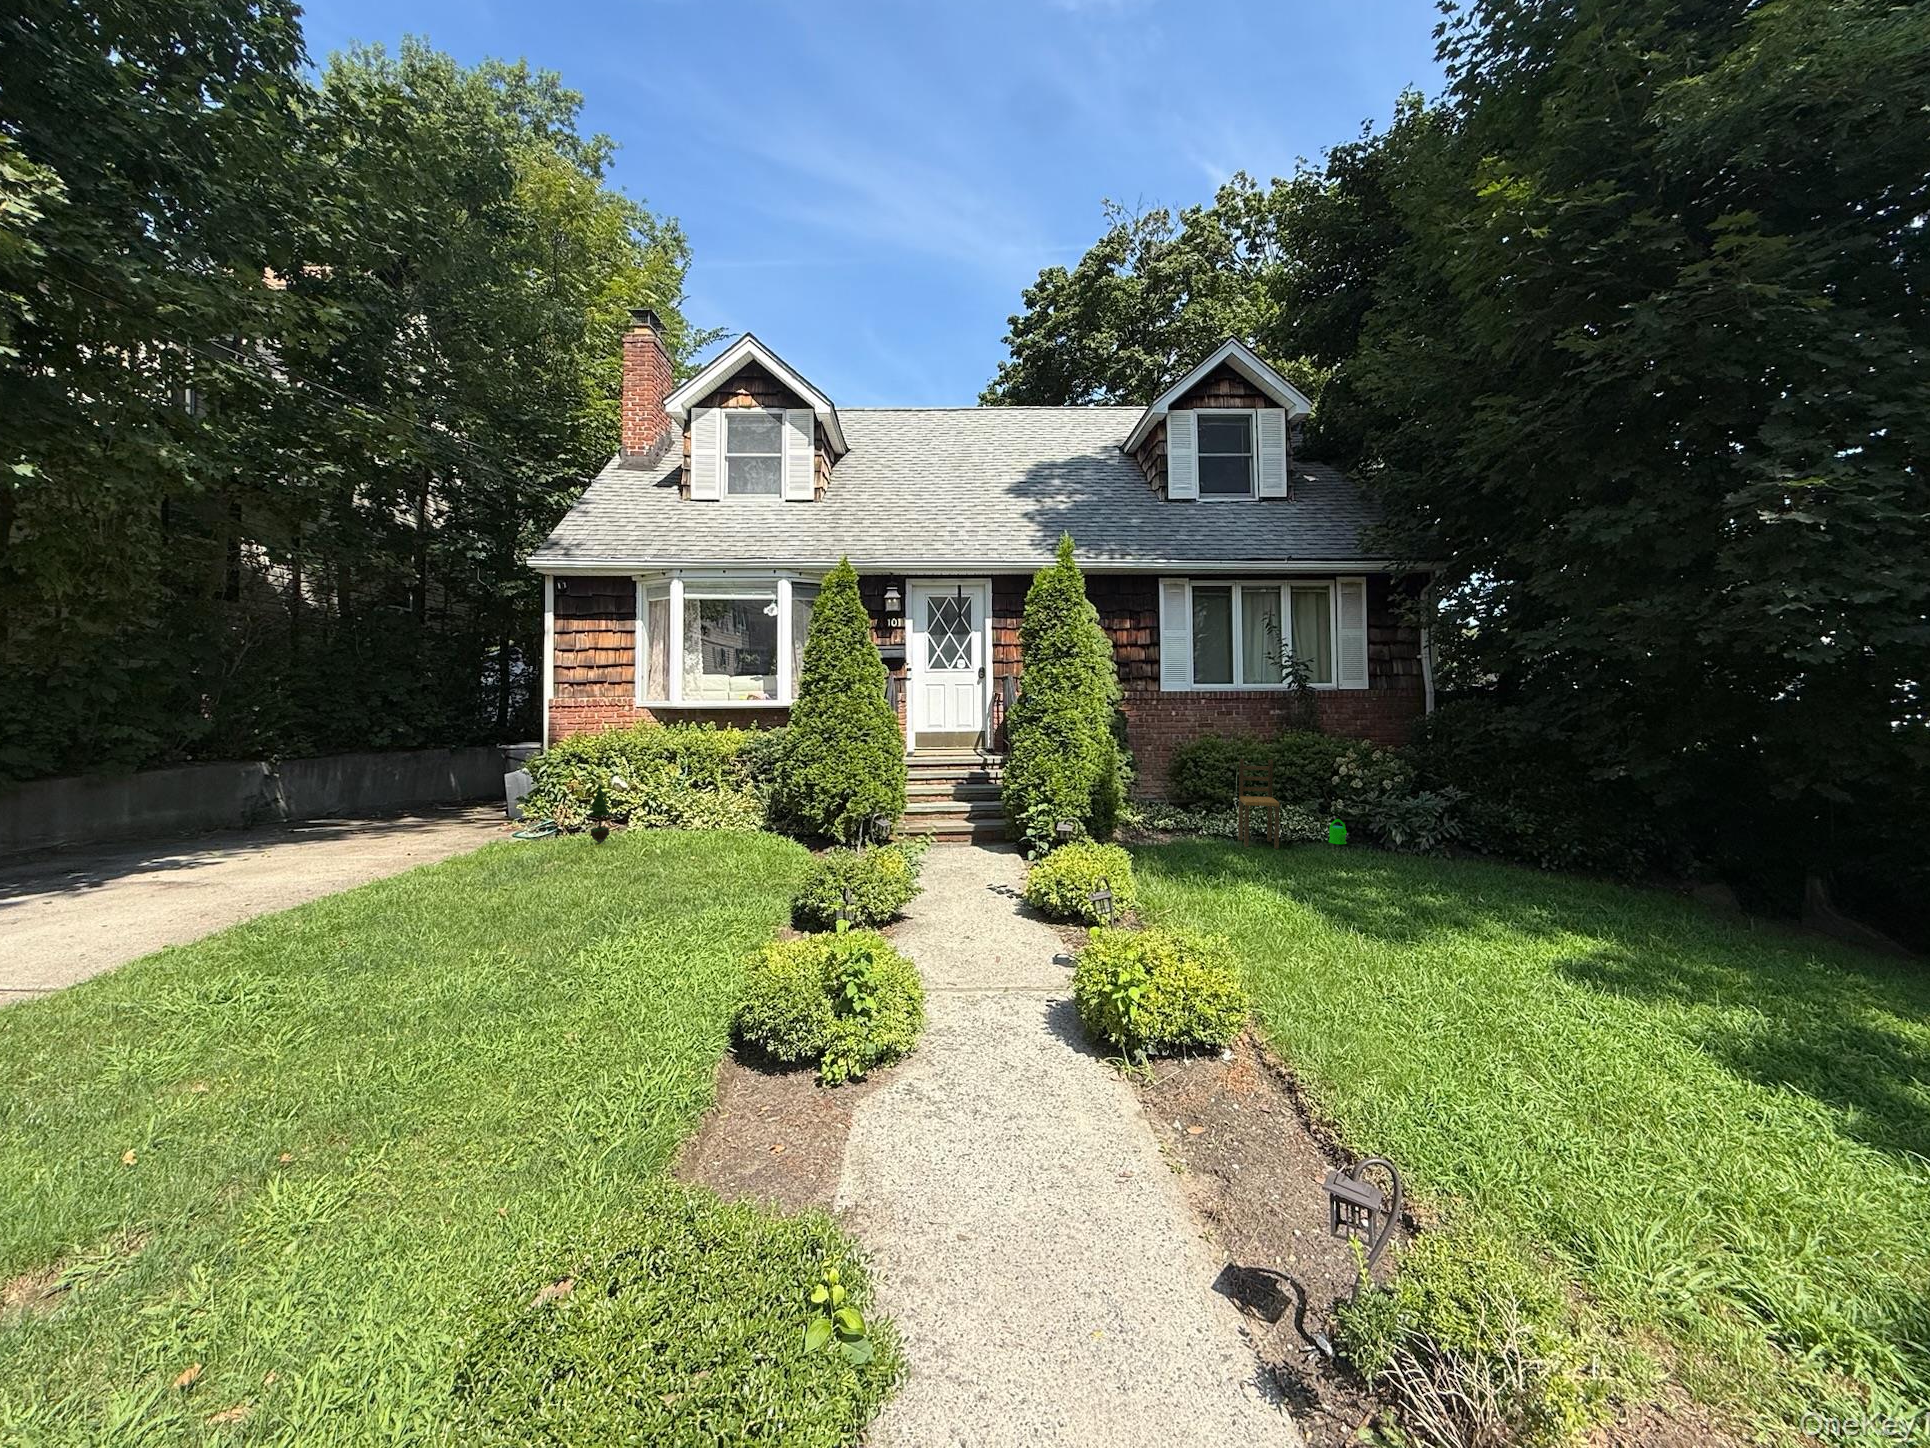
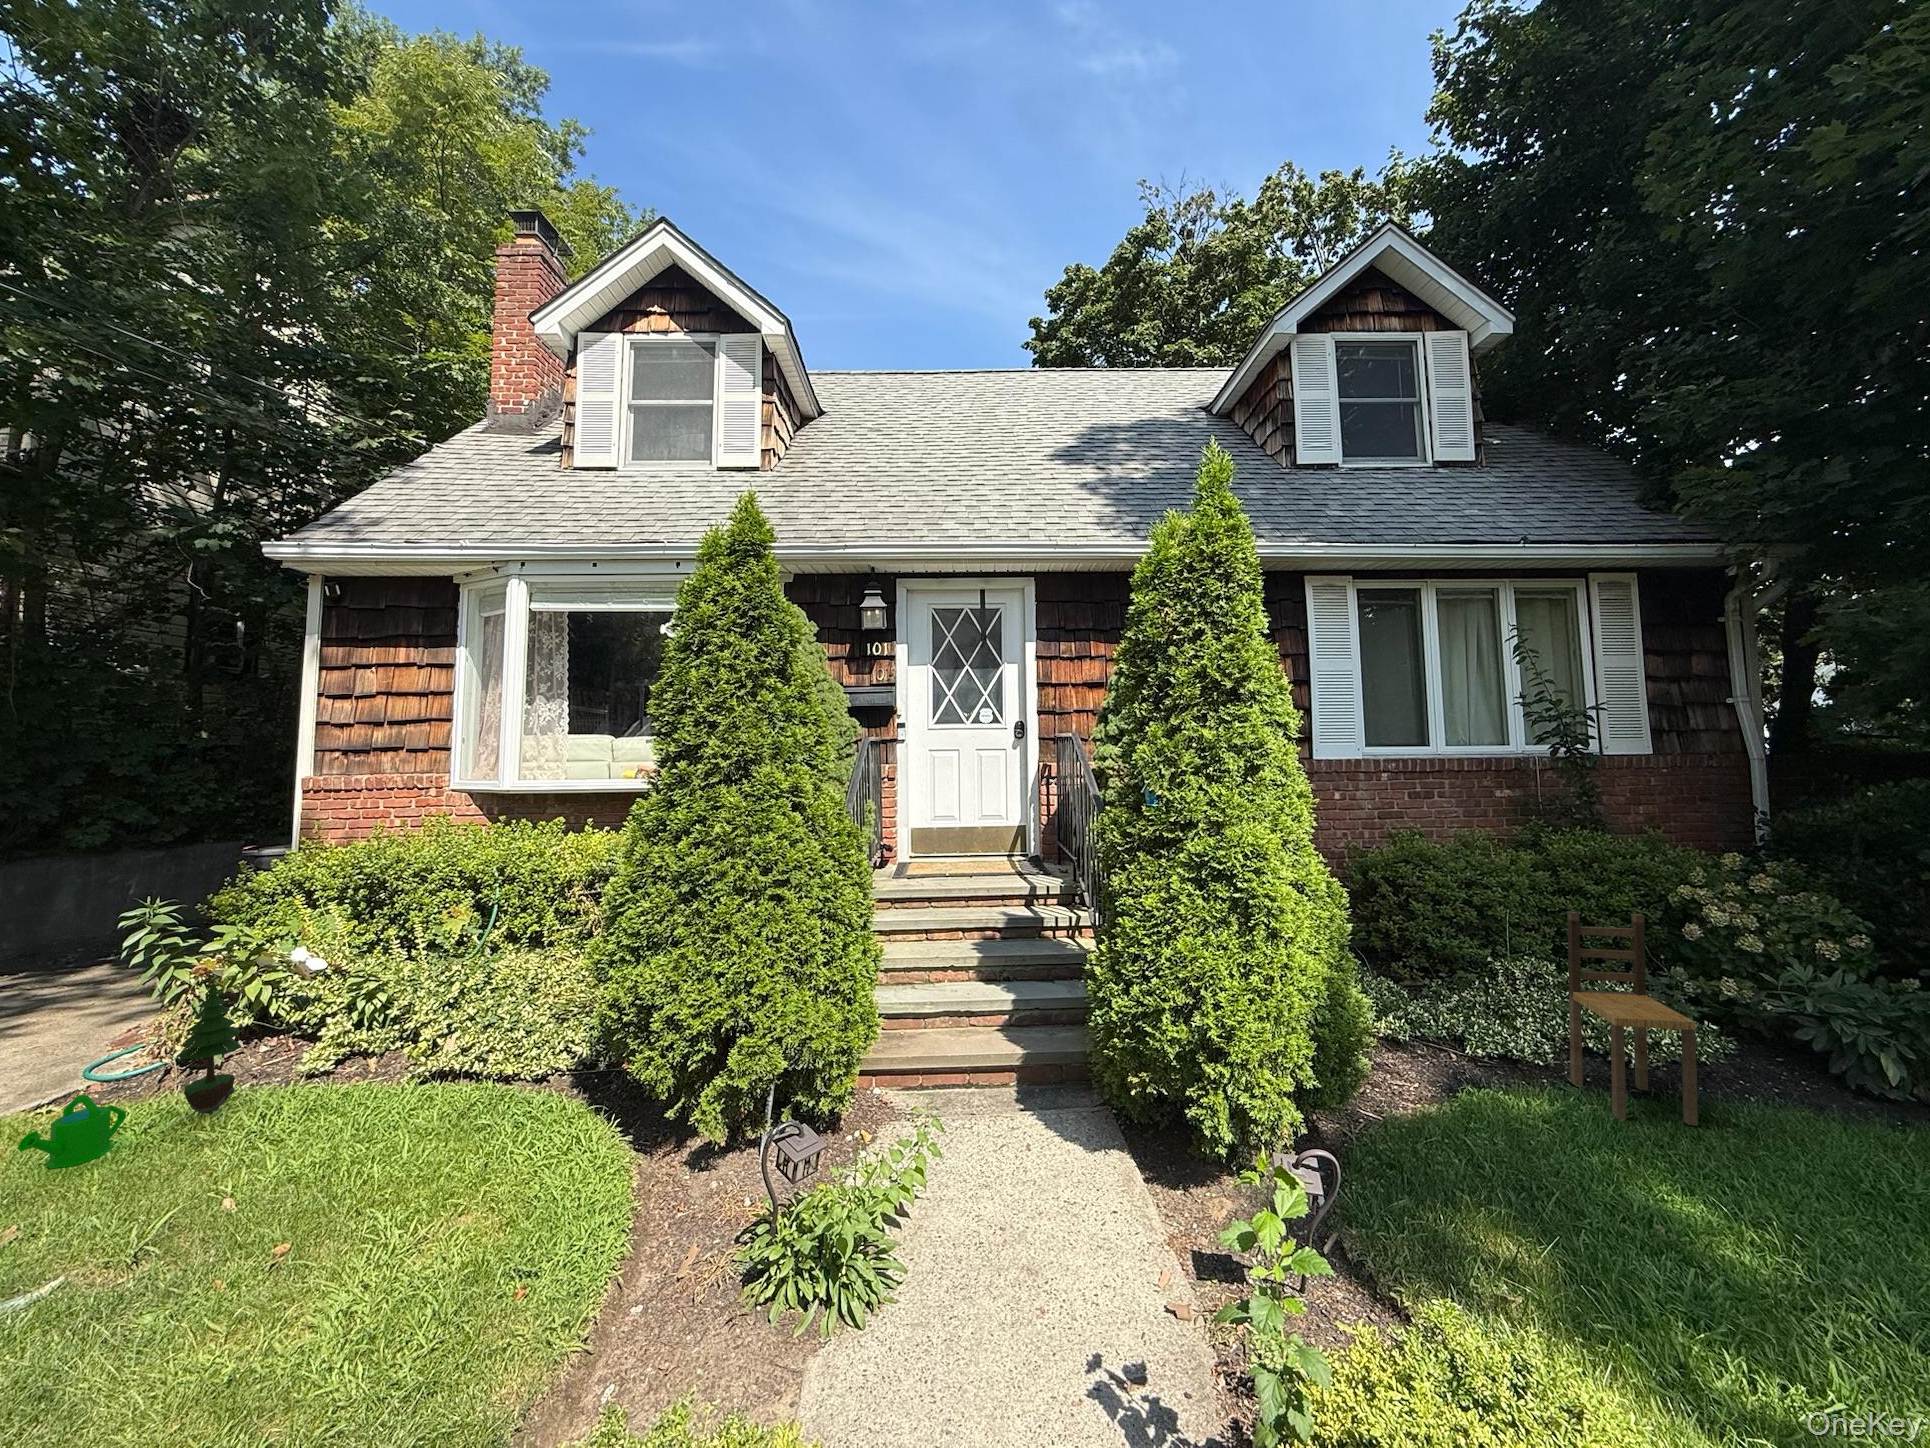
watering can: present [1328,819,1347,844] -> present [18,1095,126,1169]

